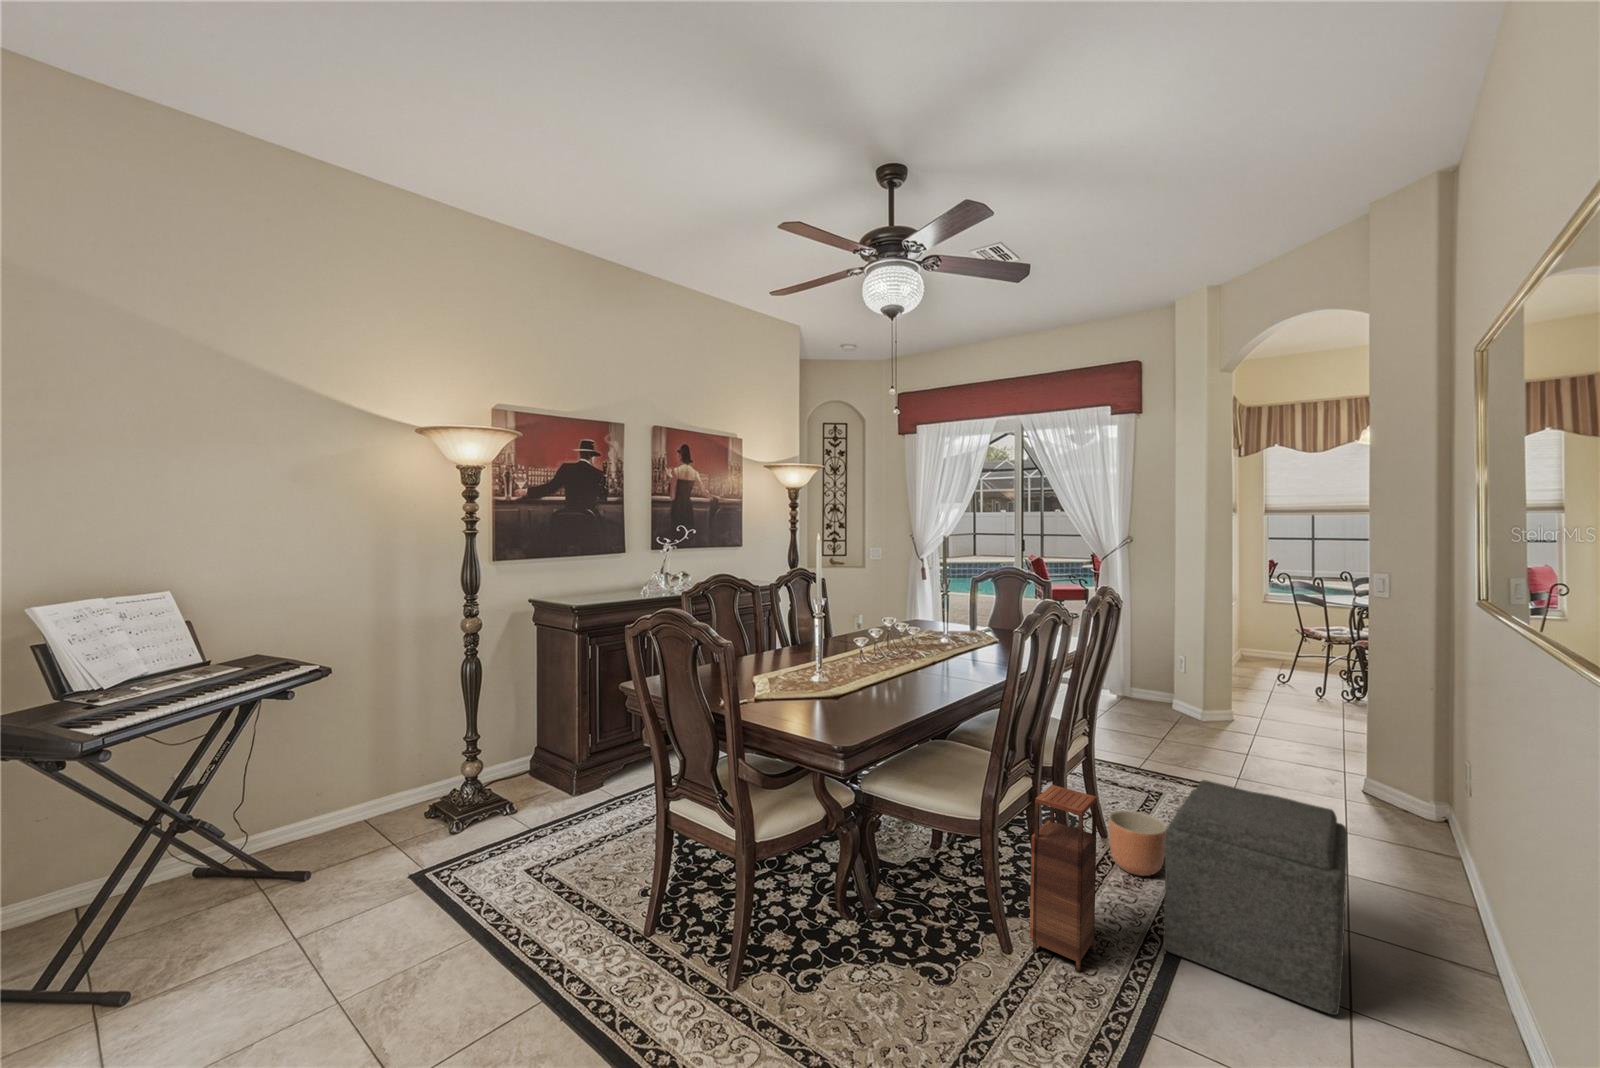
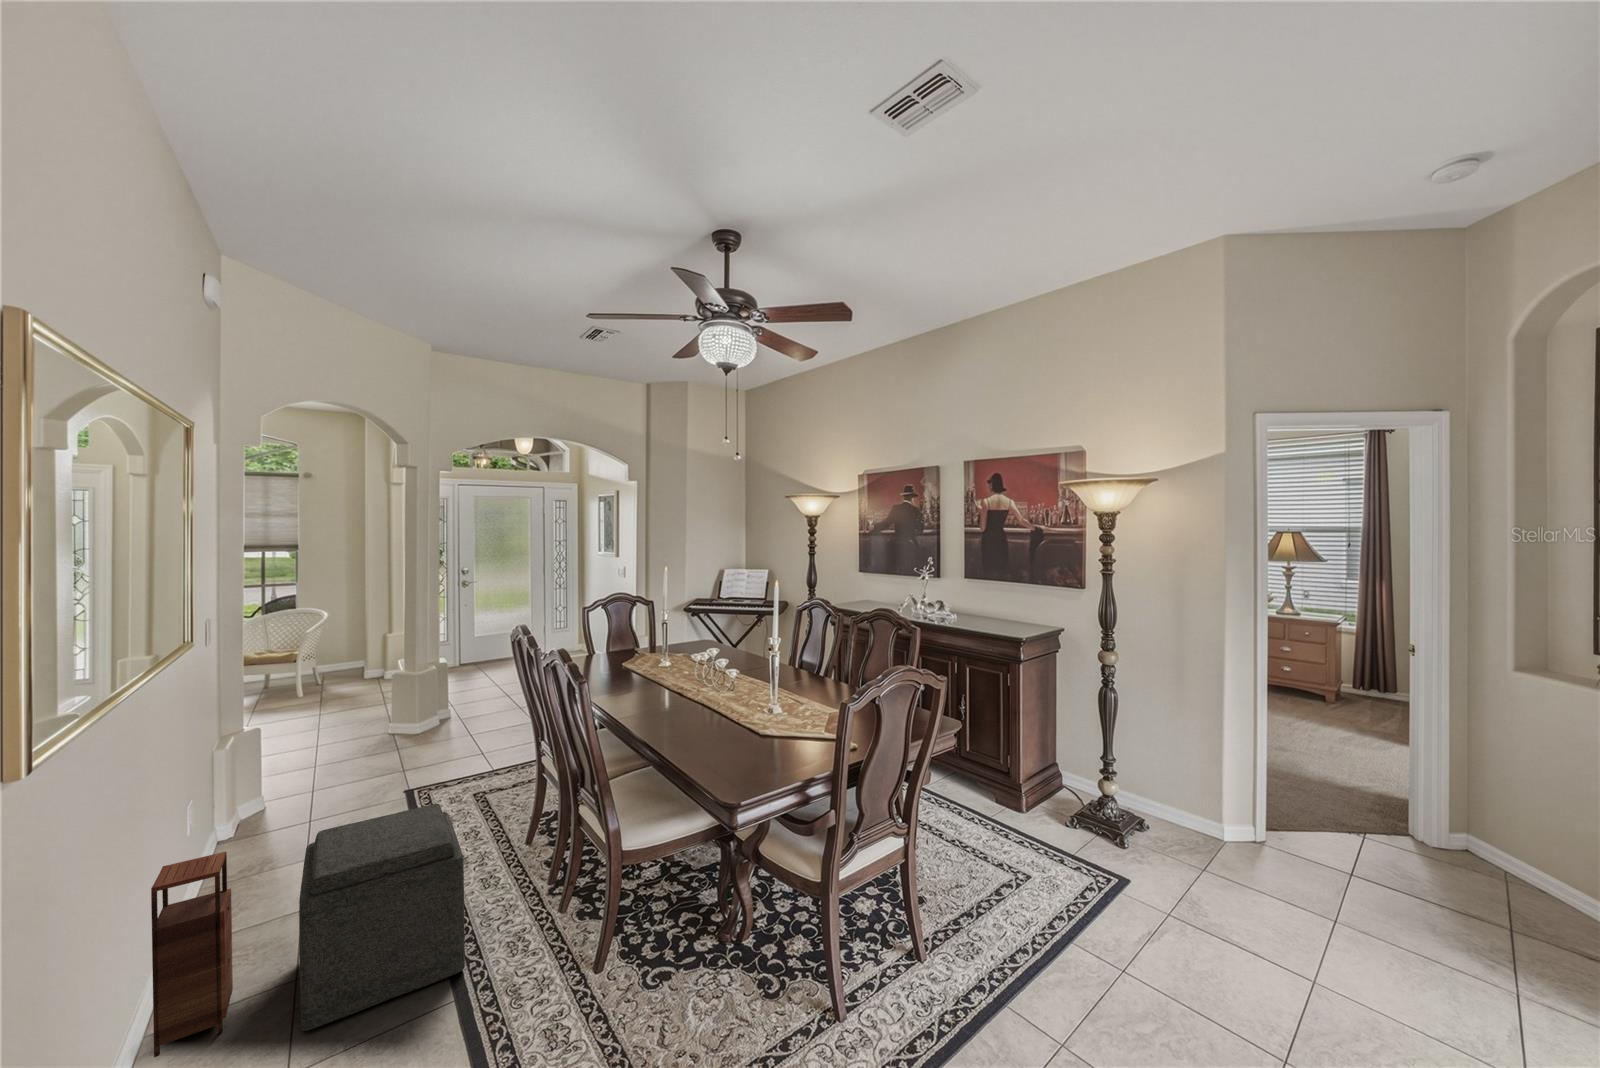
storage cabinet: present [1030,785,1097,972] -> present [151,852,233,1057]
planter: present [1109,810,1167,876] -> none [499,889,563,970]

